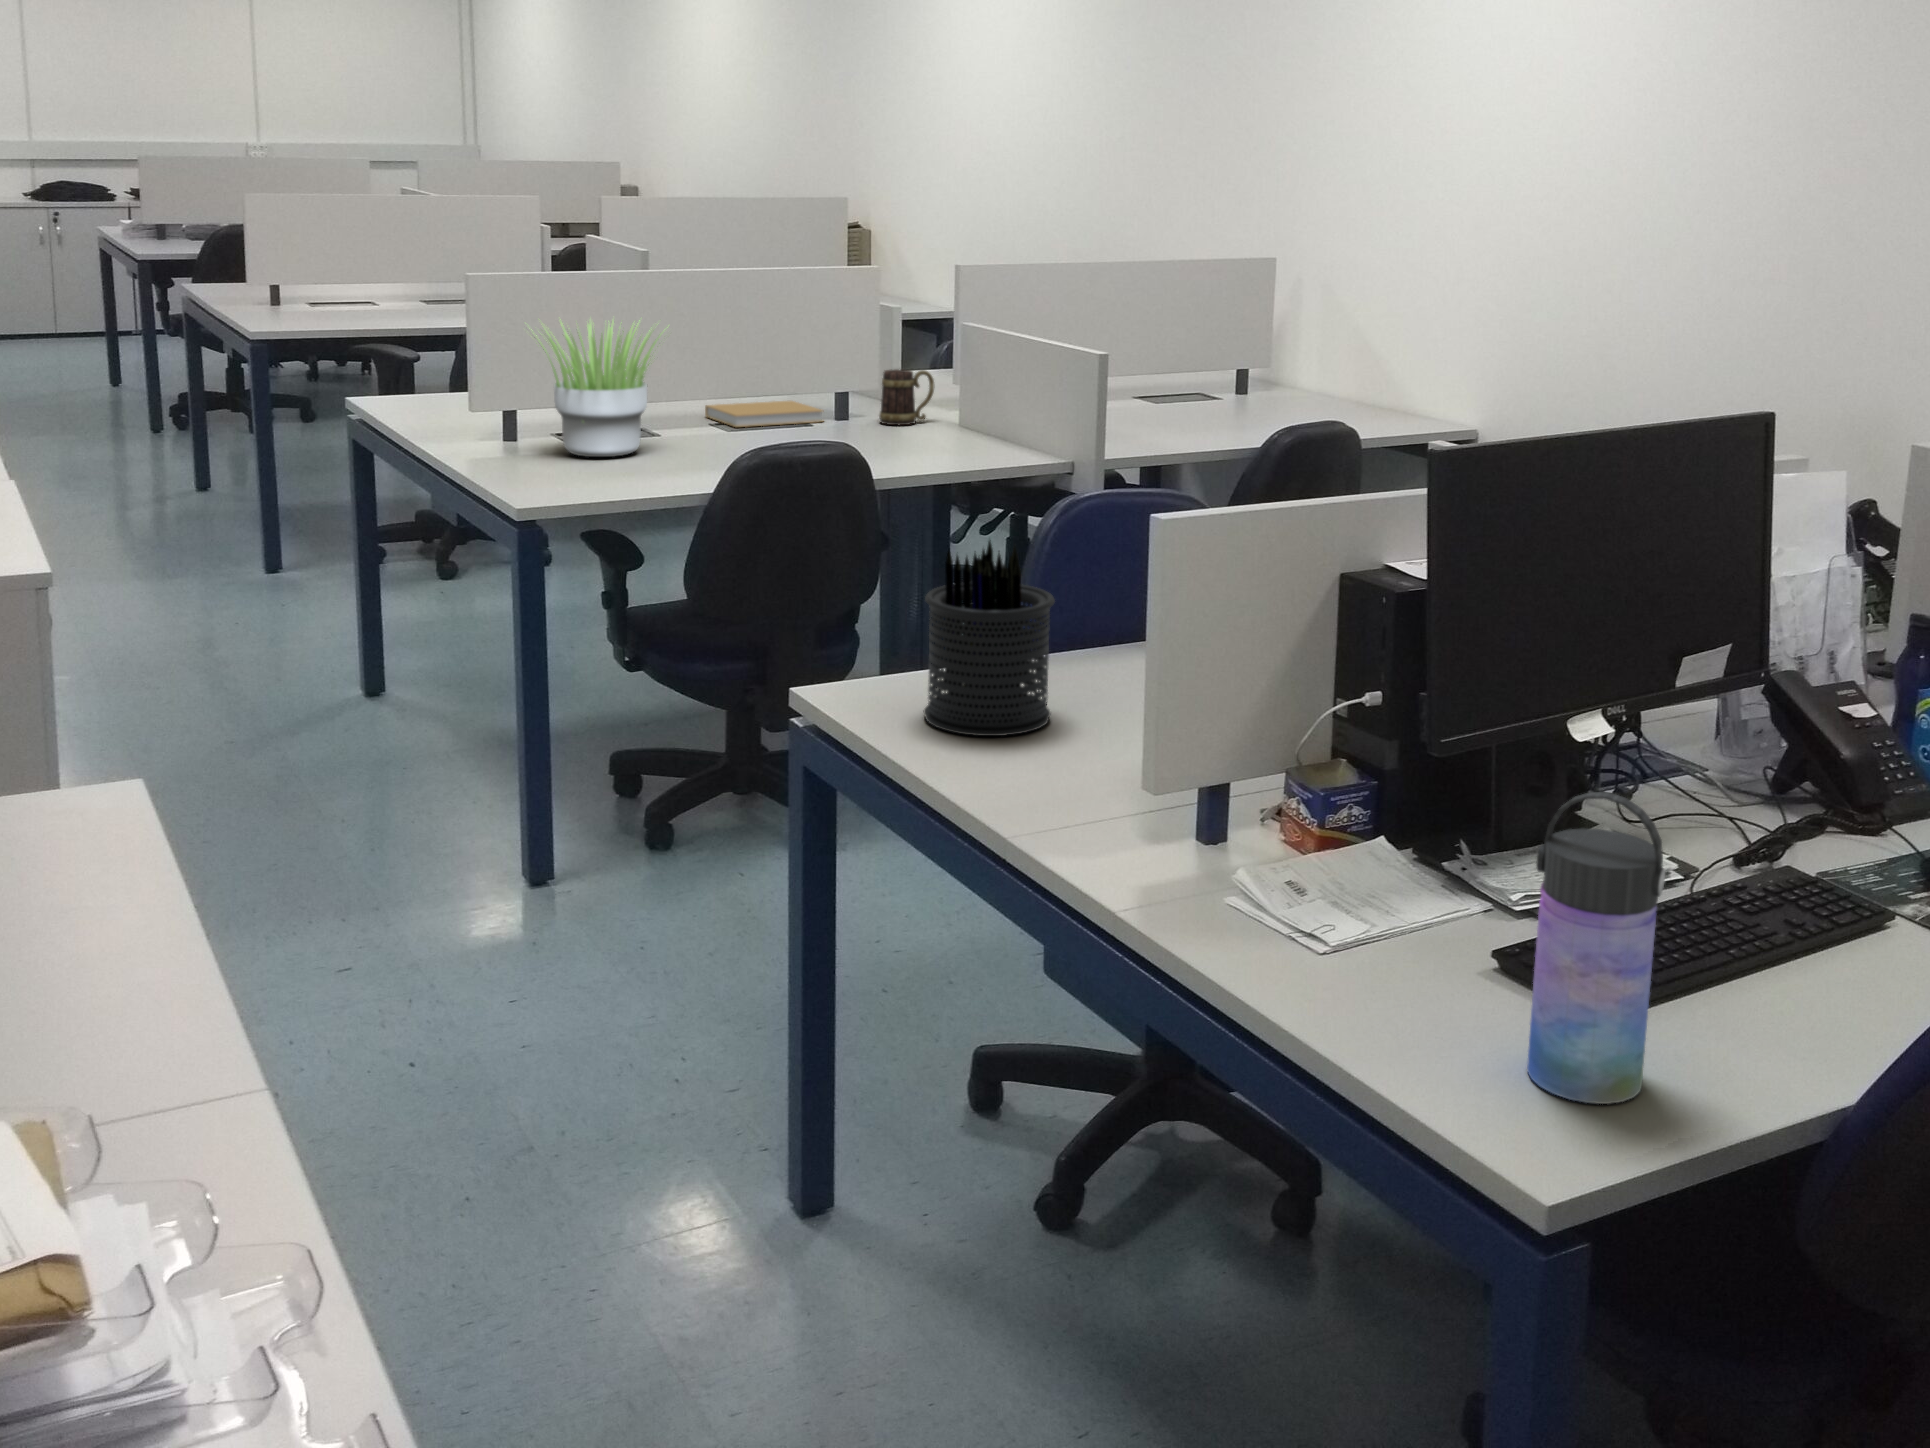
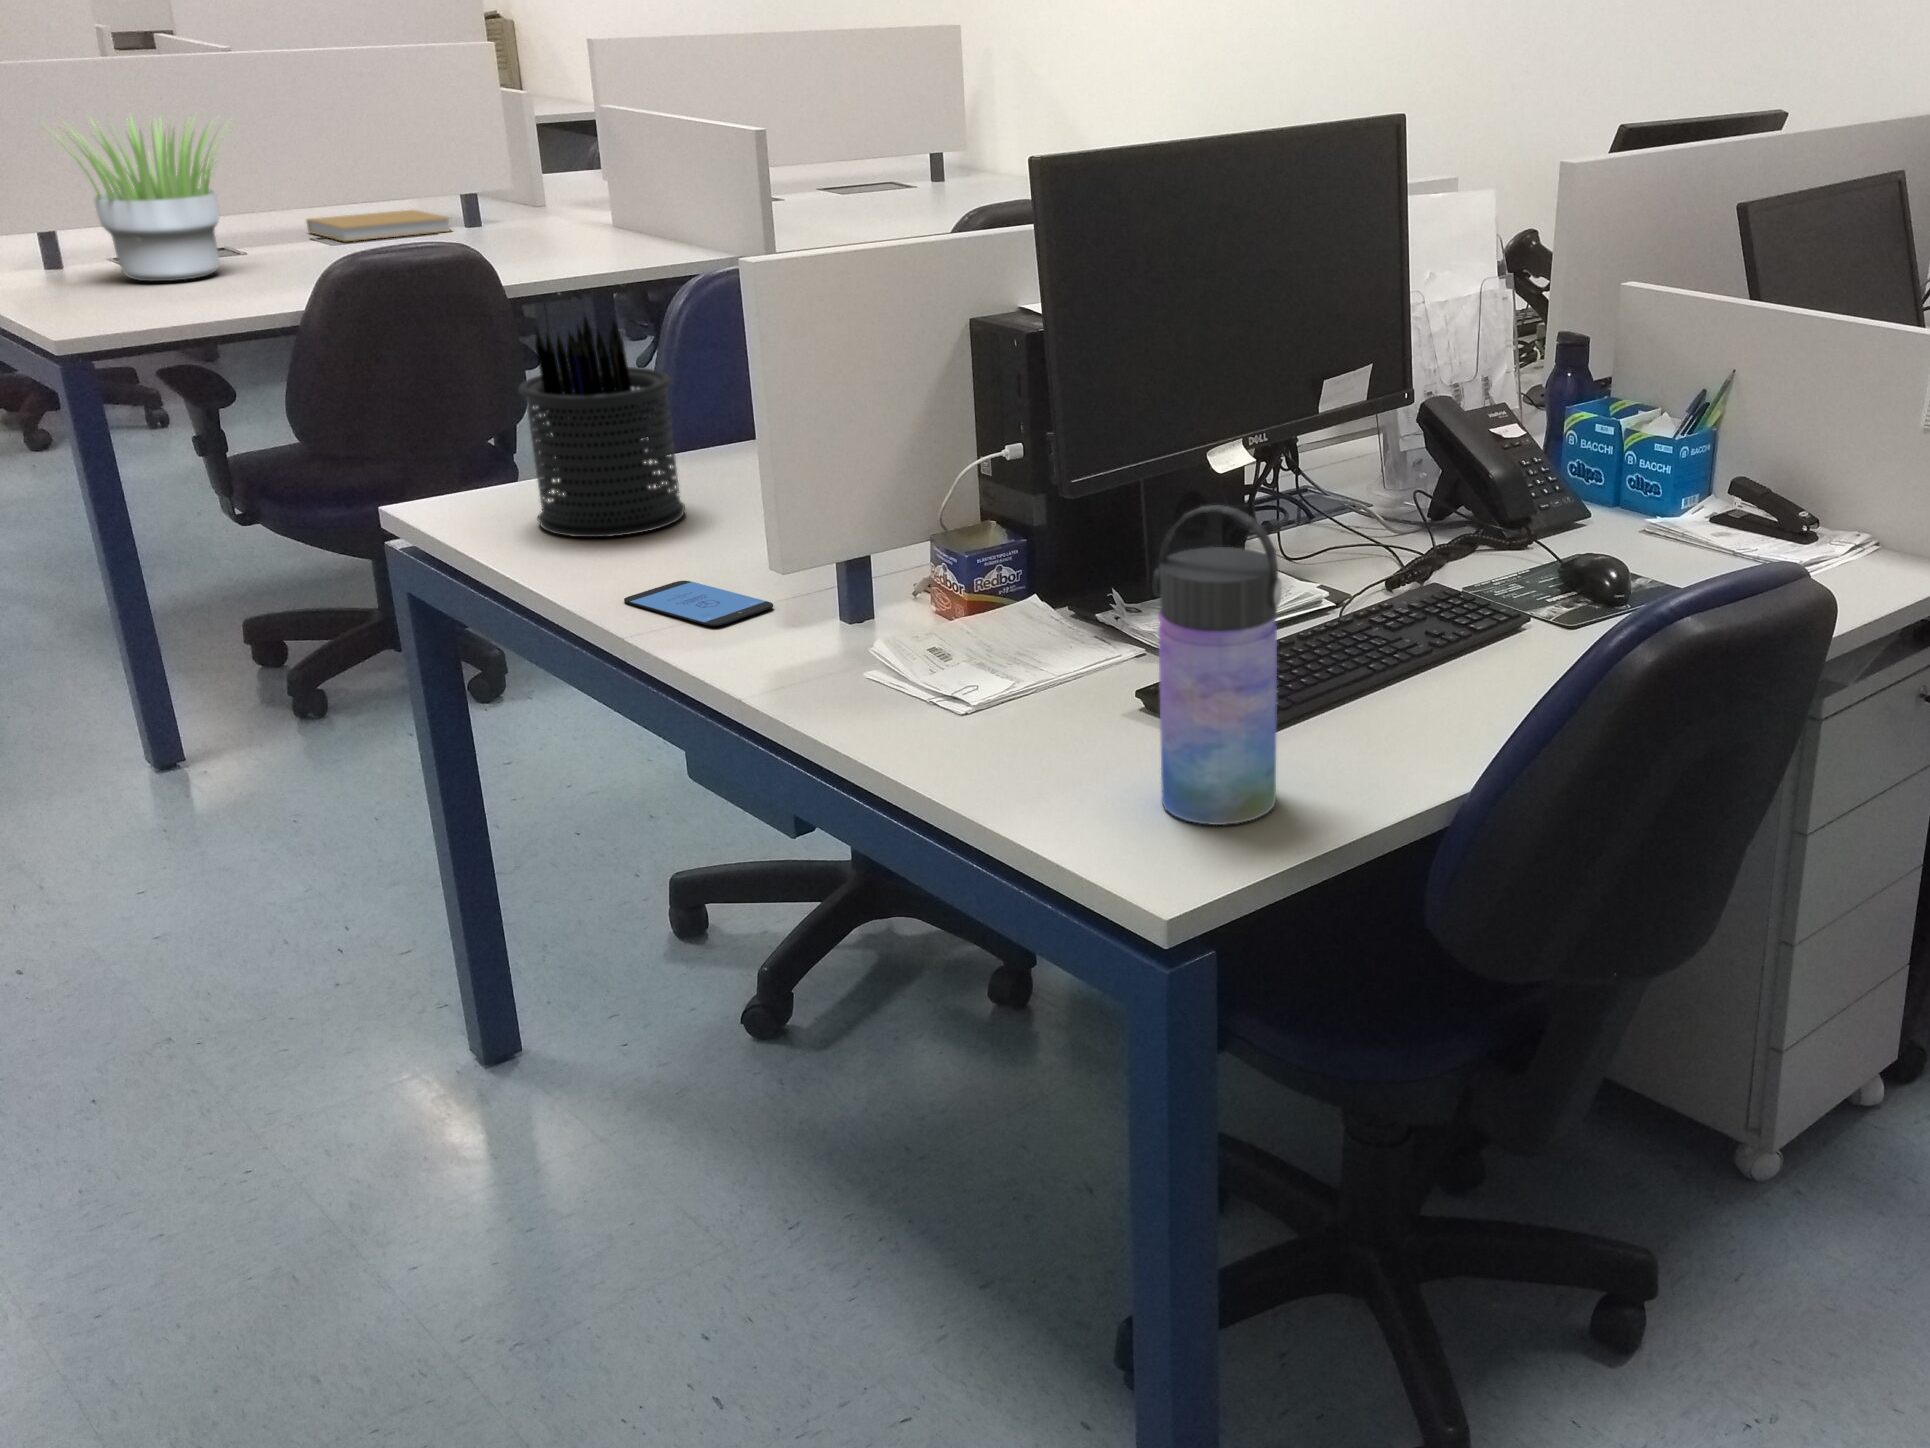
mug: present [879,369,934,425] -> none [515,166,578,230]
smartphone: none [1006,787,1139,836] -> present [624,581,773,626]

